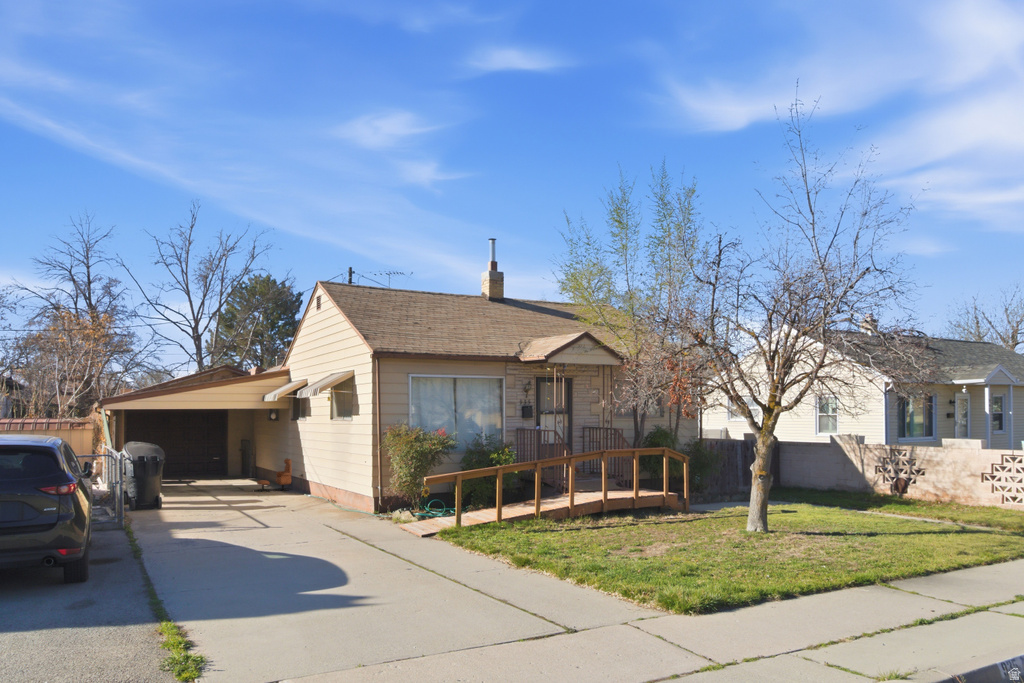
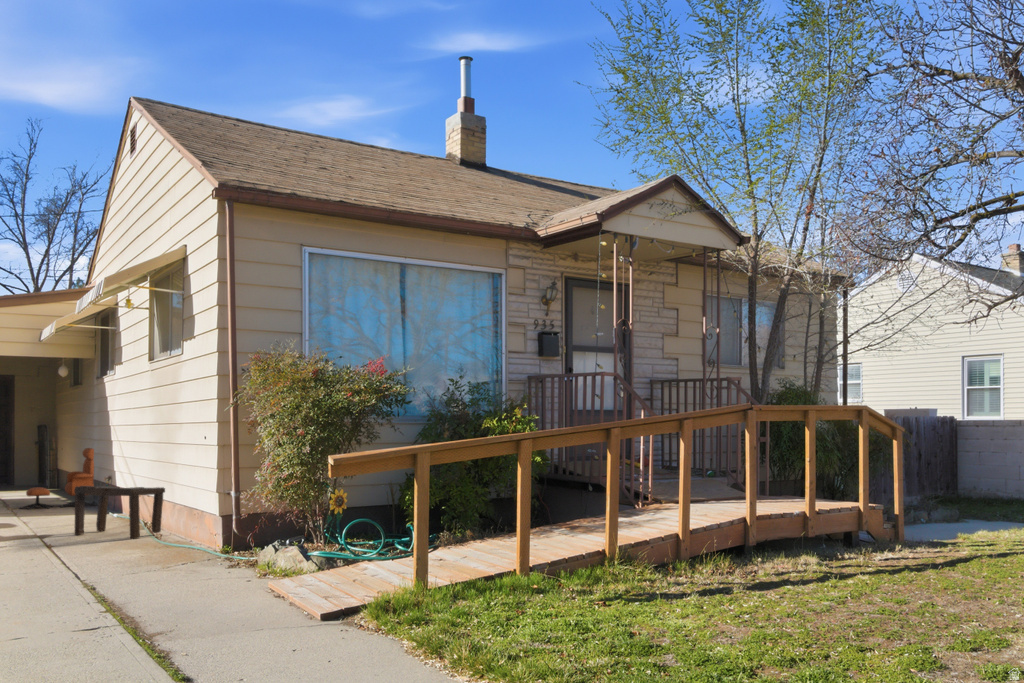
bench: none [300,482,342,508] -> present [74,486,165,539]

